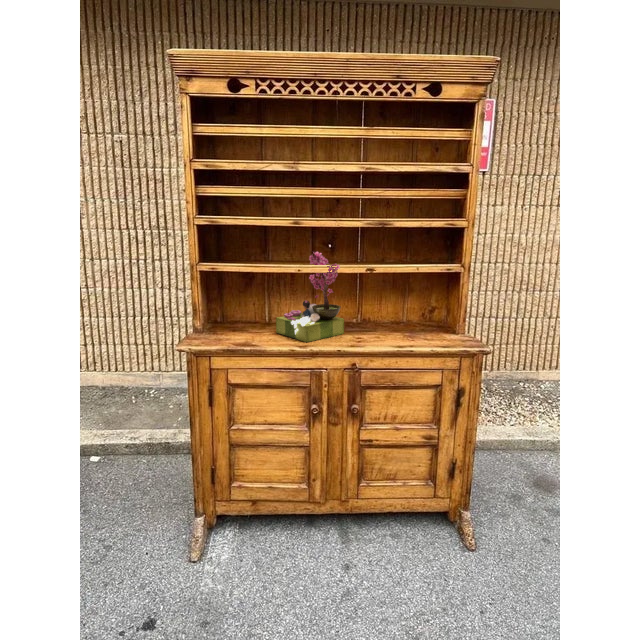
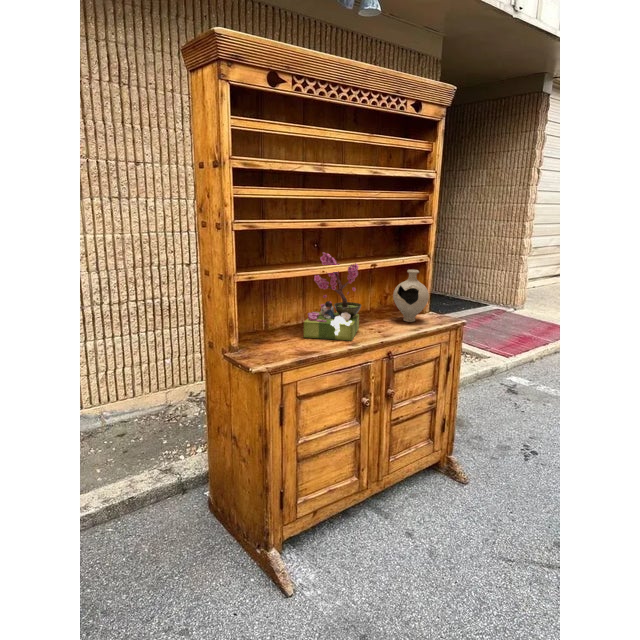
decorative vase: none [394,277,435,337] -> present [393,270,429,322]

